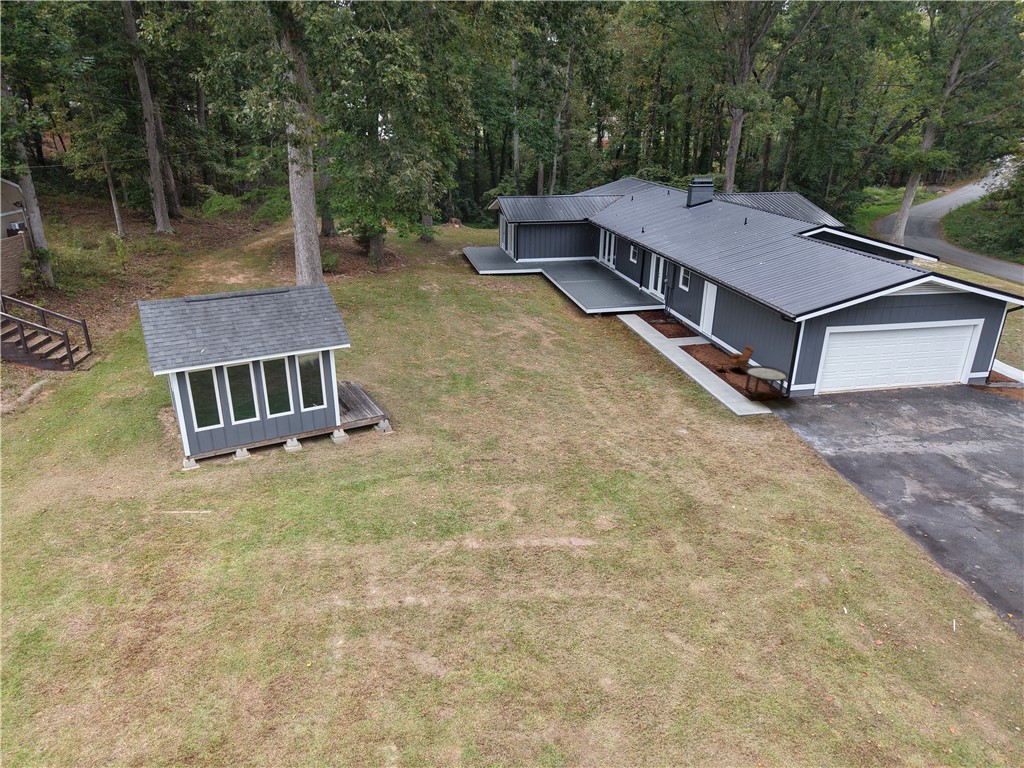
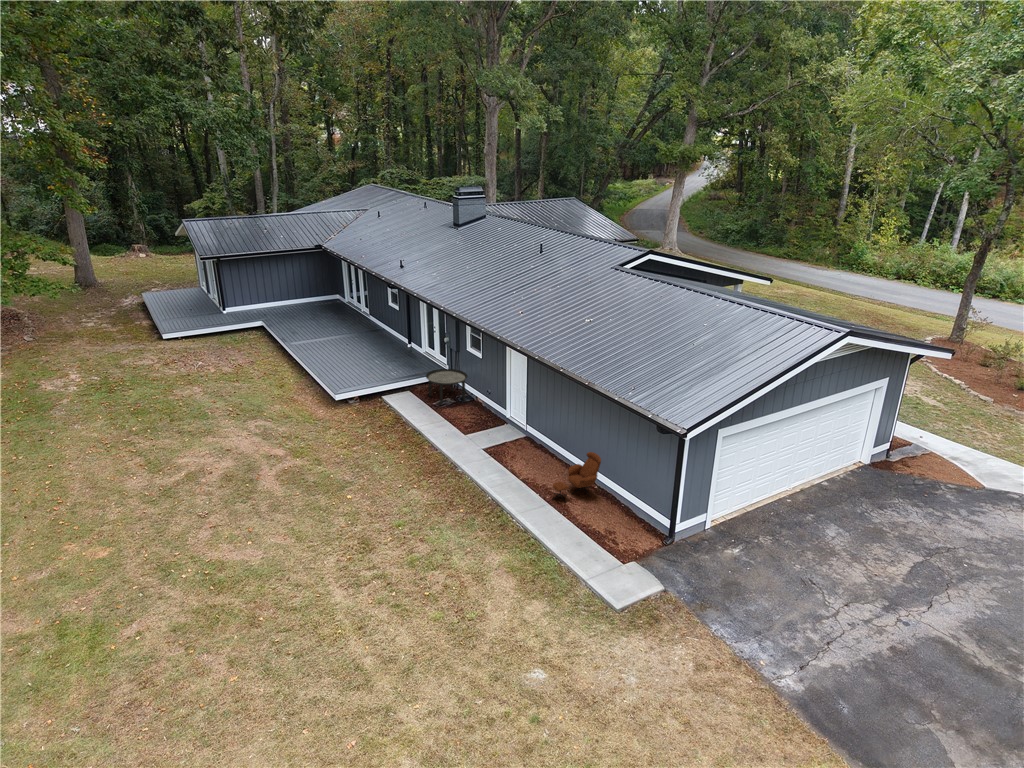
round table: present [746,366,788,399] -> present [426,369,468,405]

